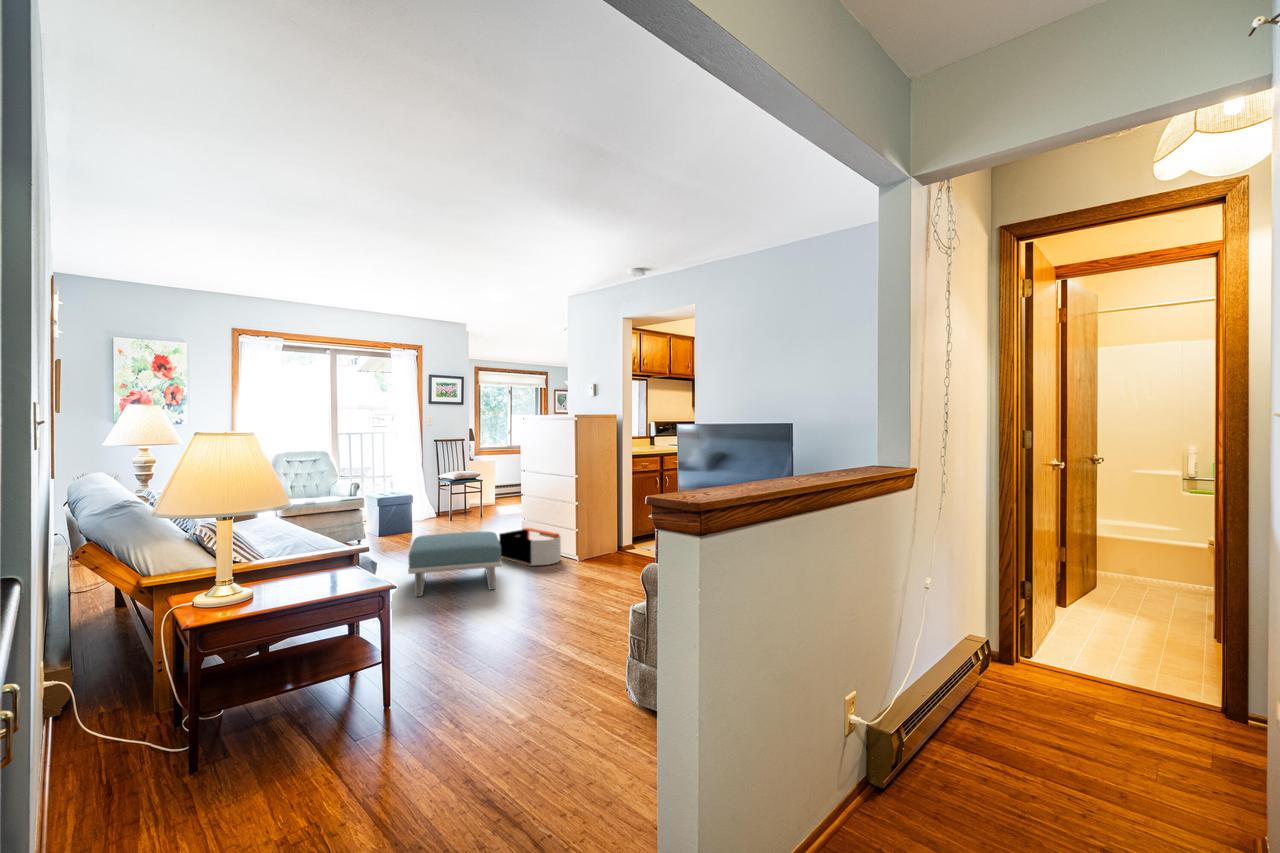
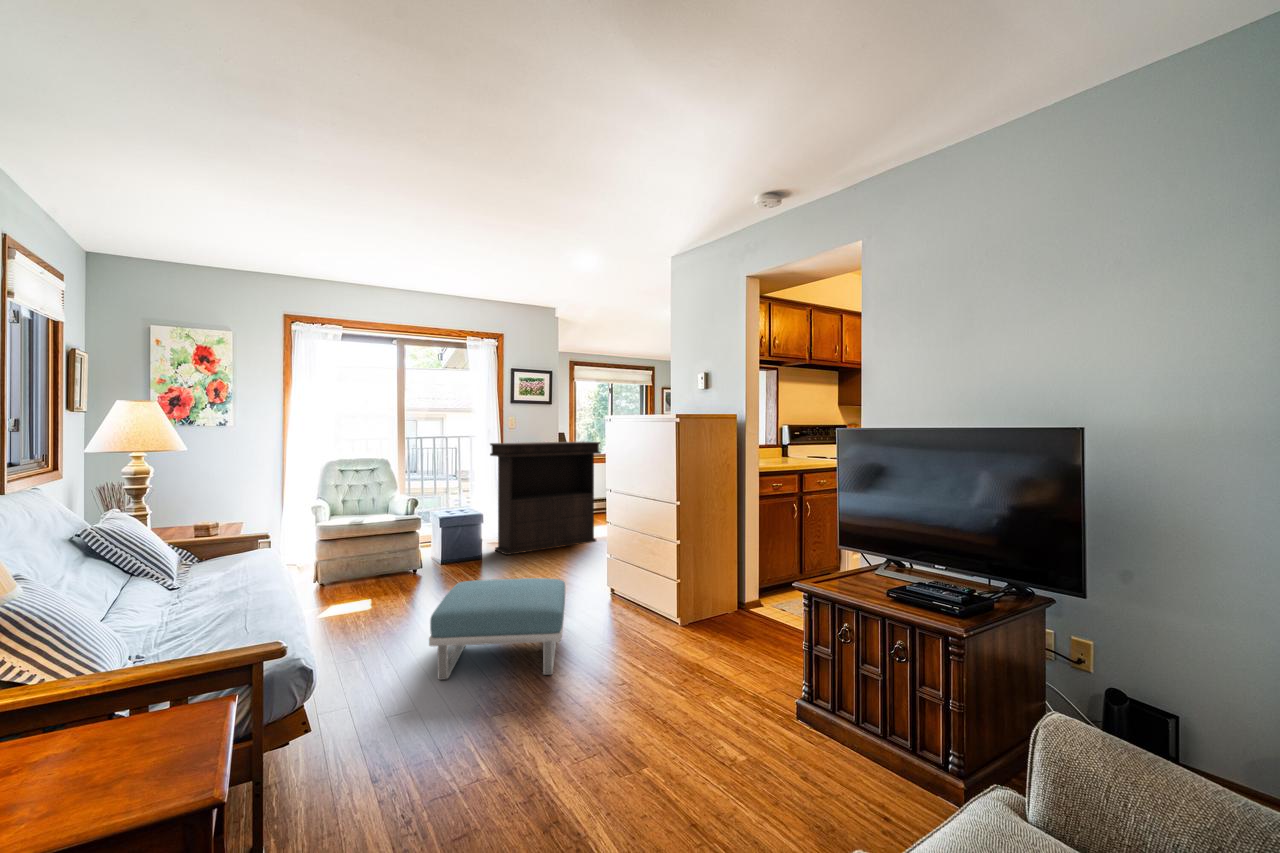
console table: none [415,436,508,529] -> present [490,441,601,555]
storage bin: present [499,528,561,566] -> none [574,569,656,630]

